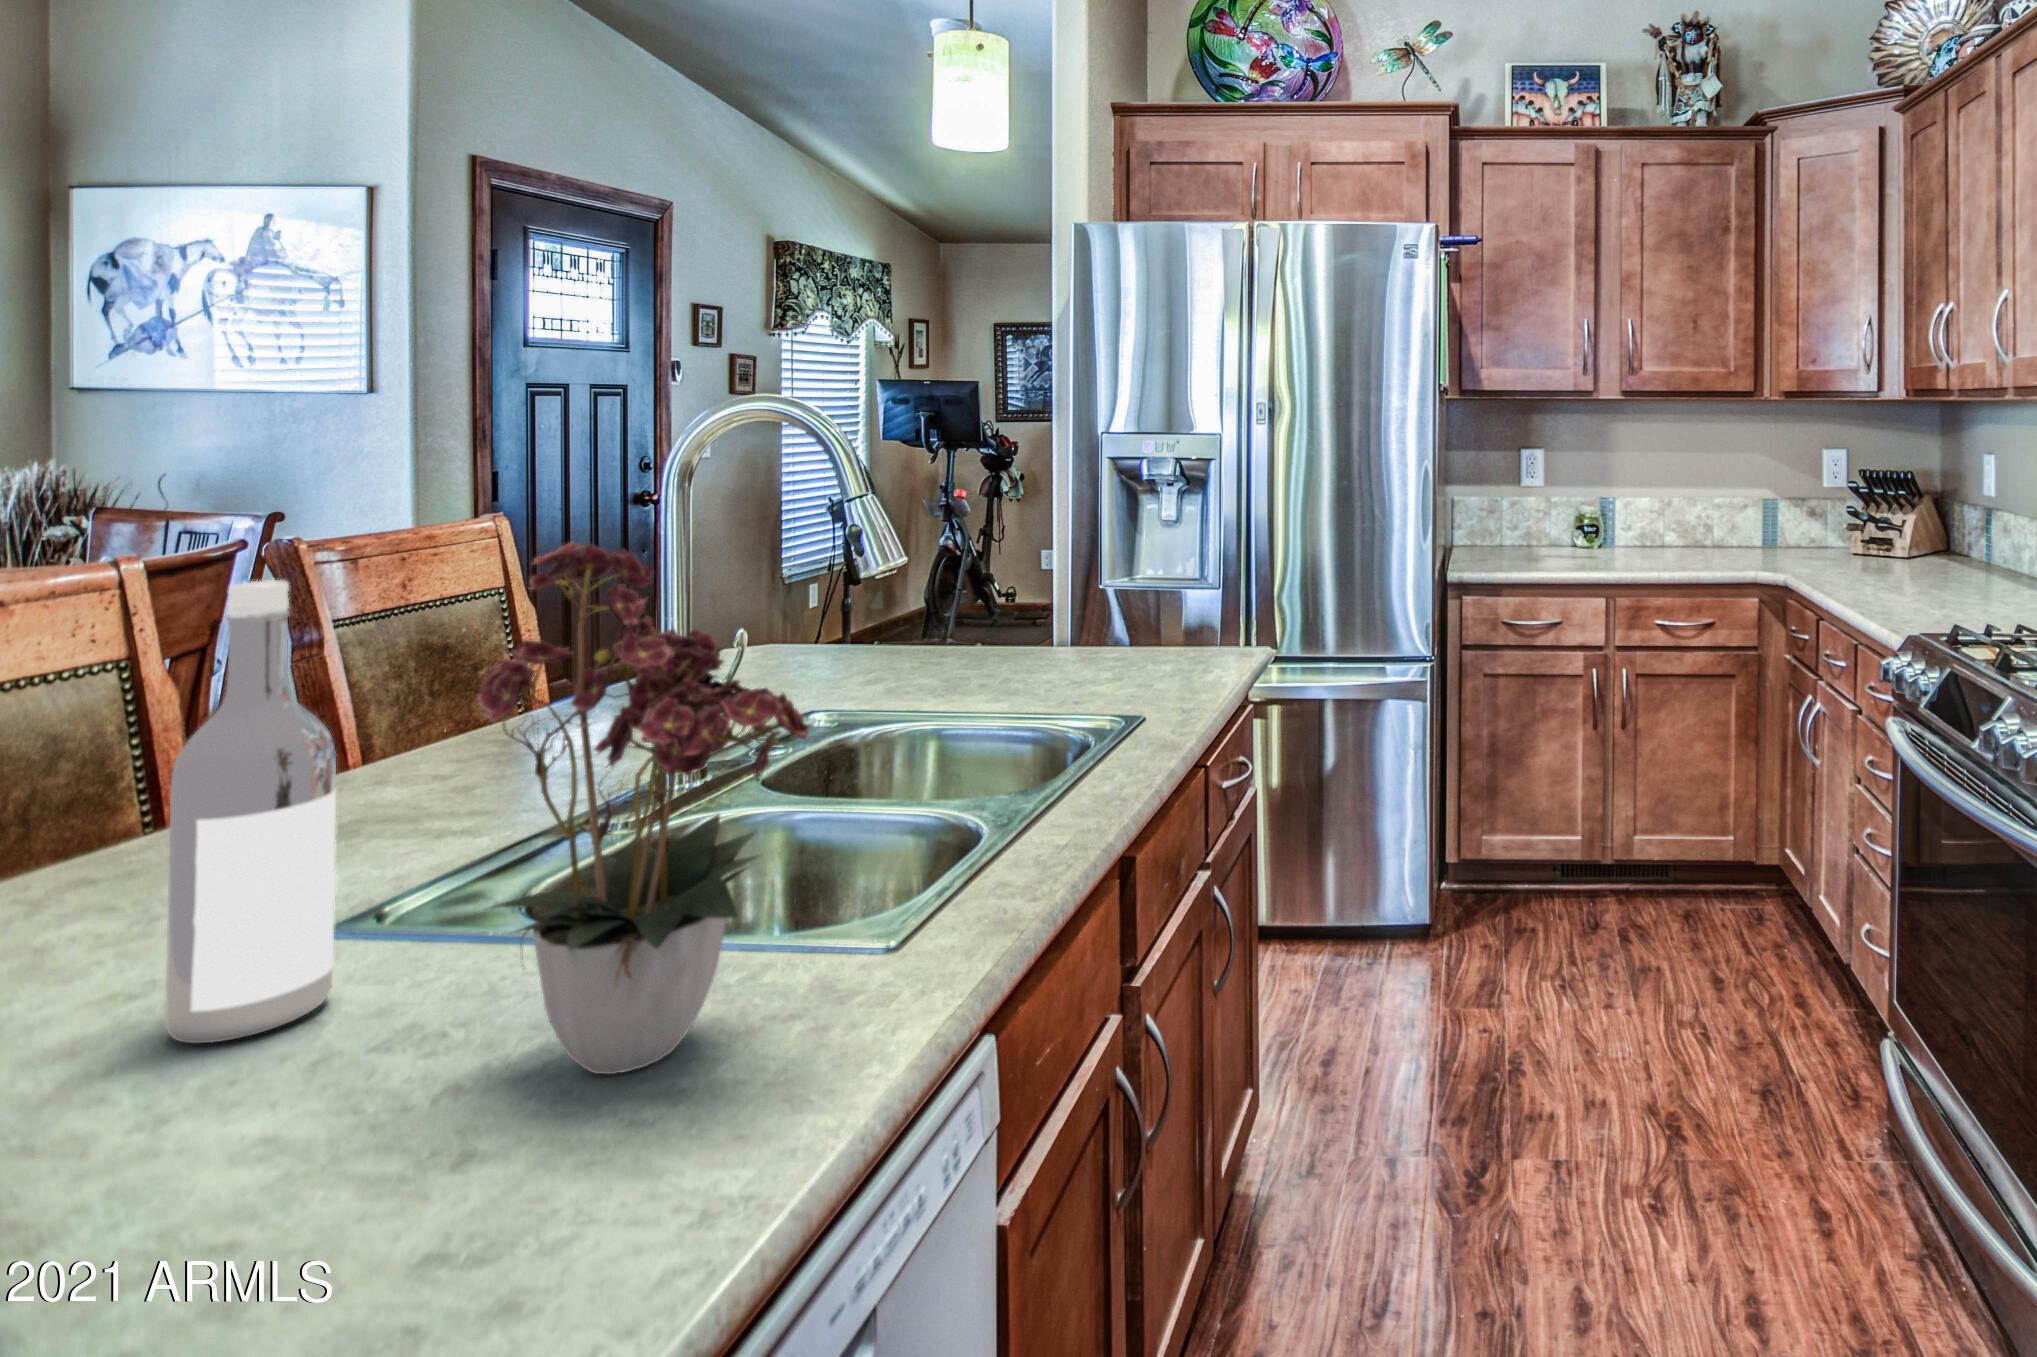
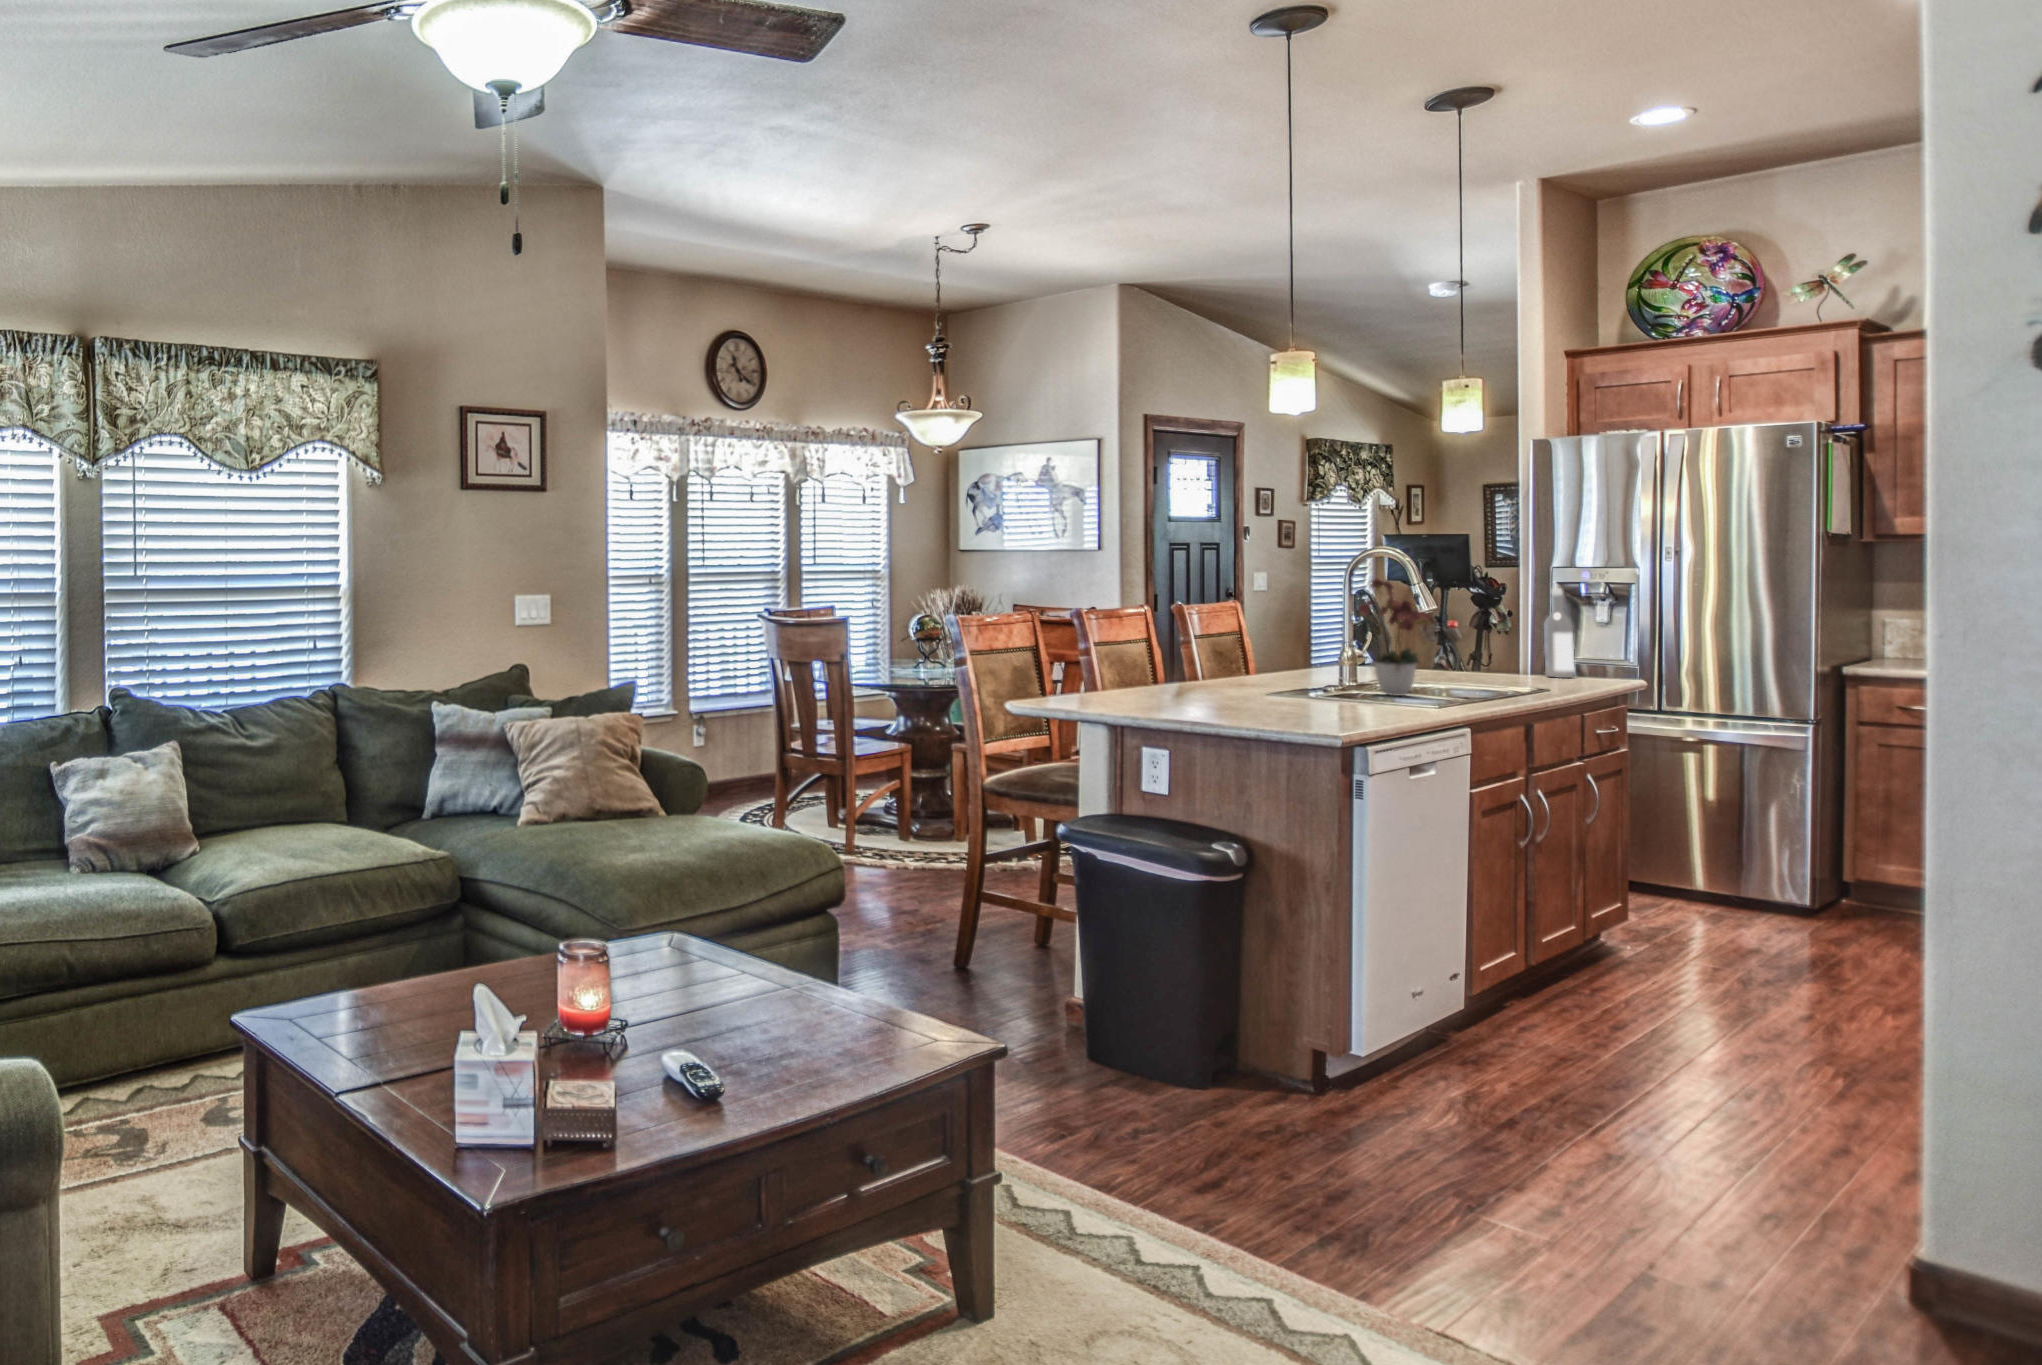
wine bottle: present [166,580,336,1043] -> present [1544,588,1574,678]

